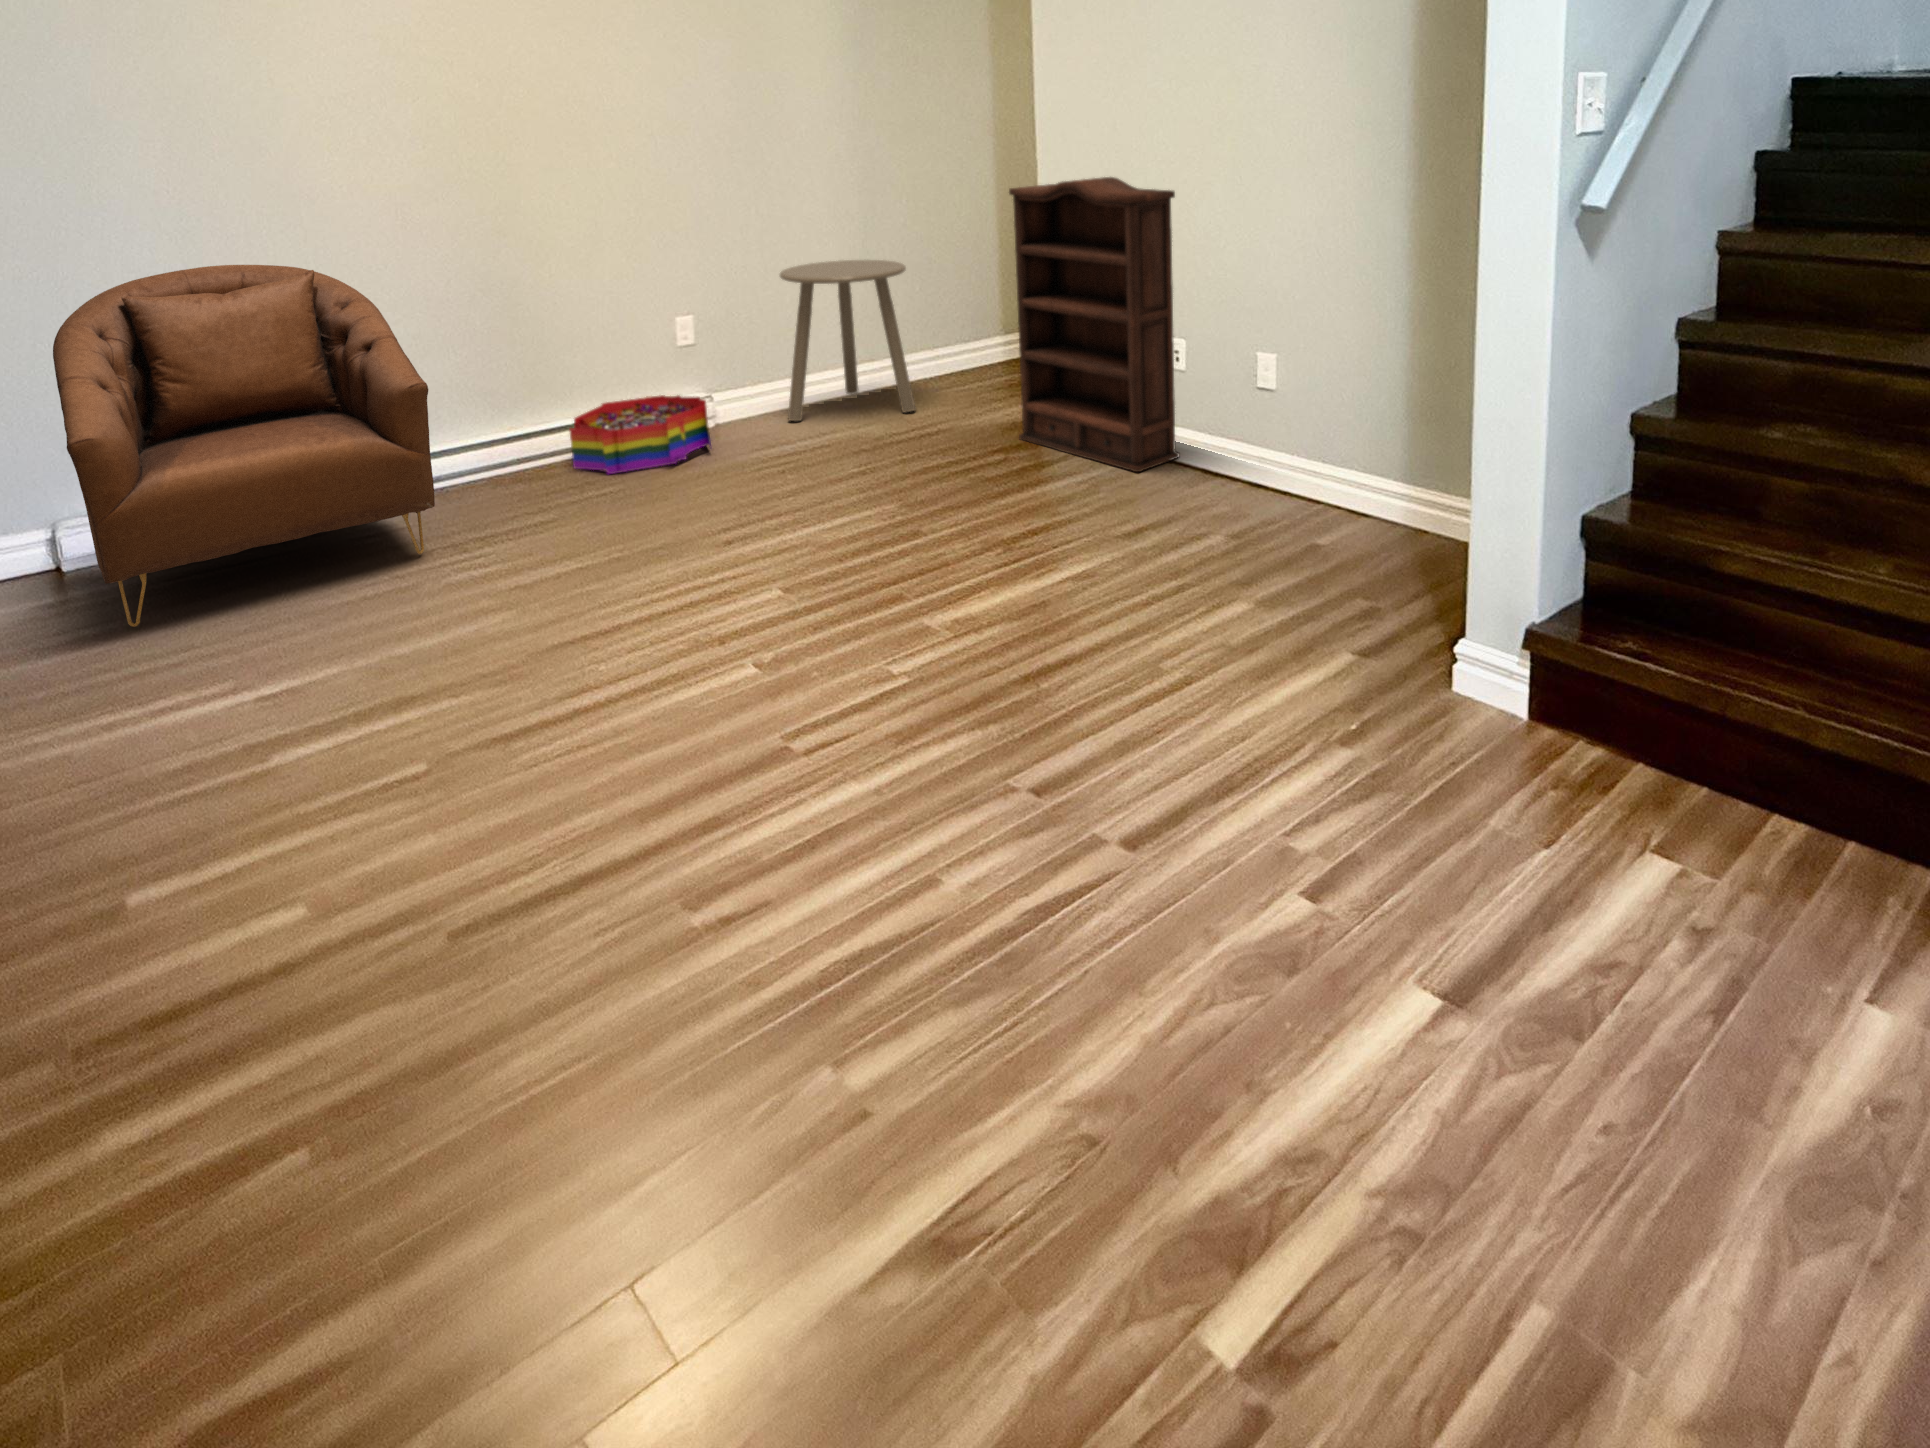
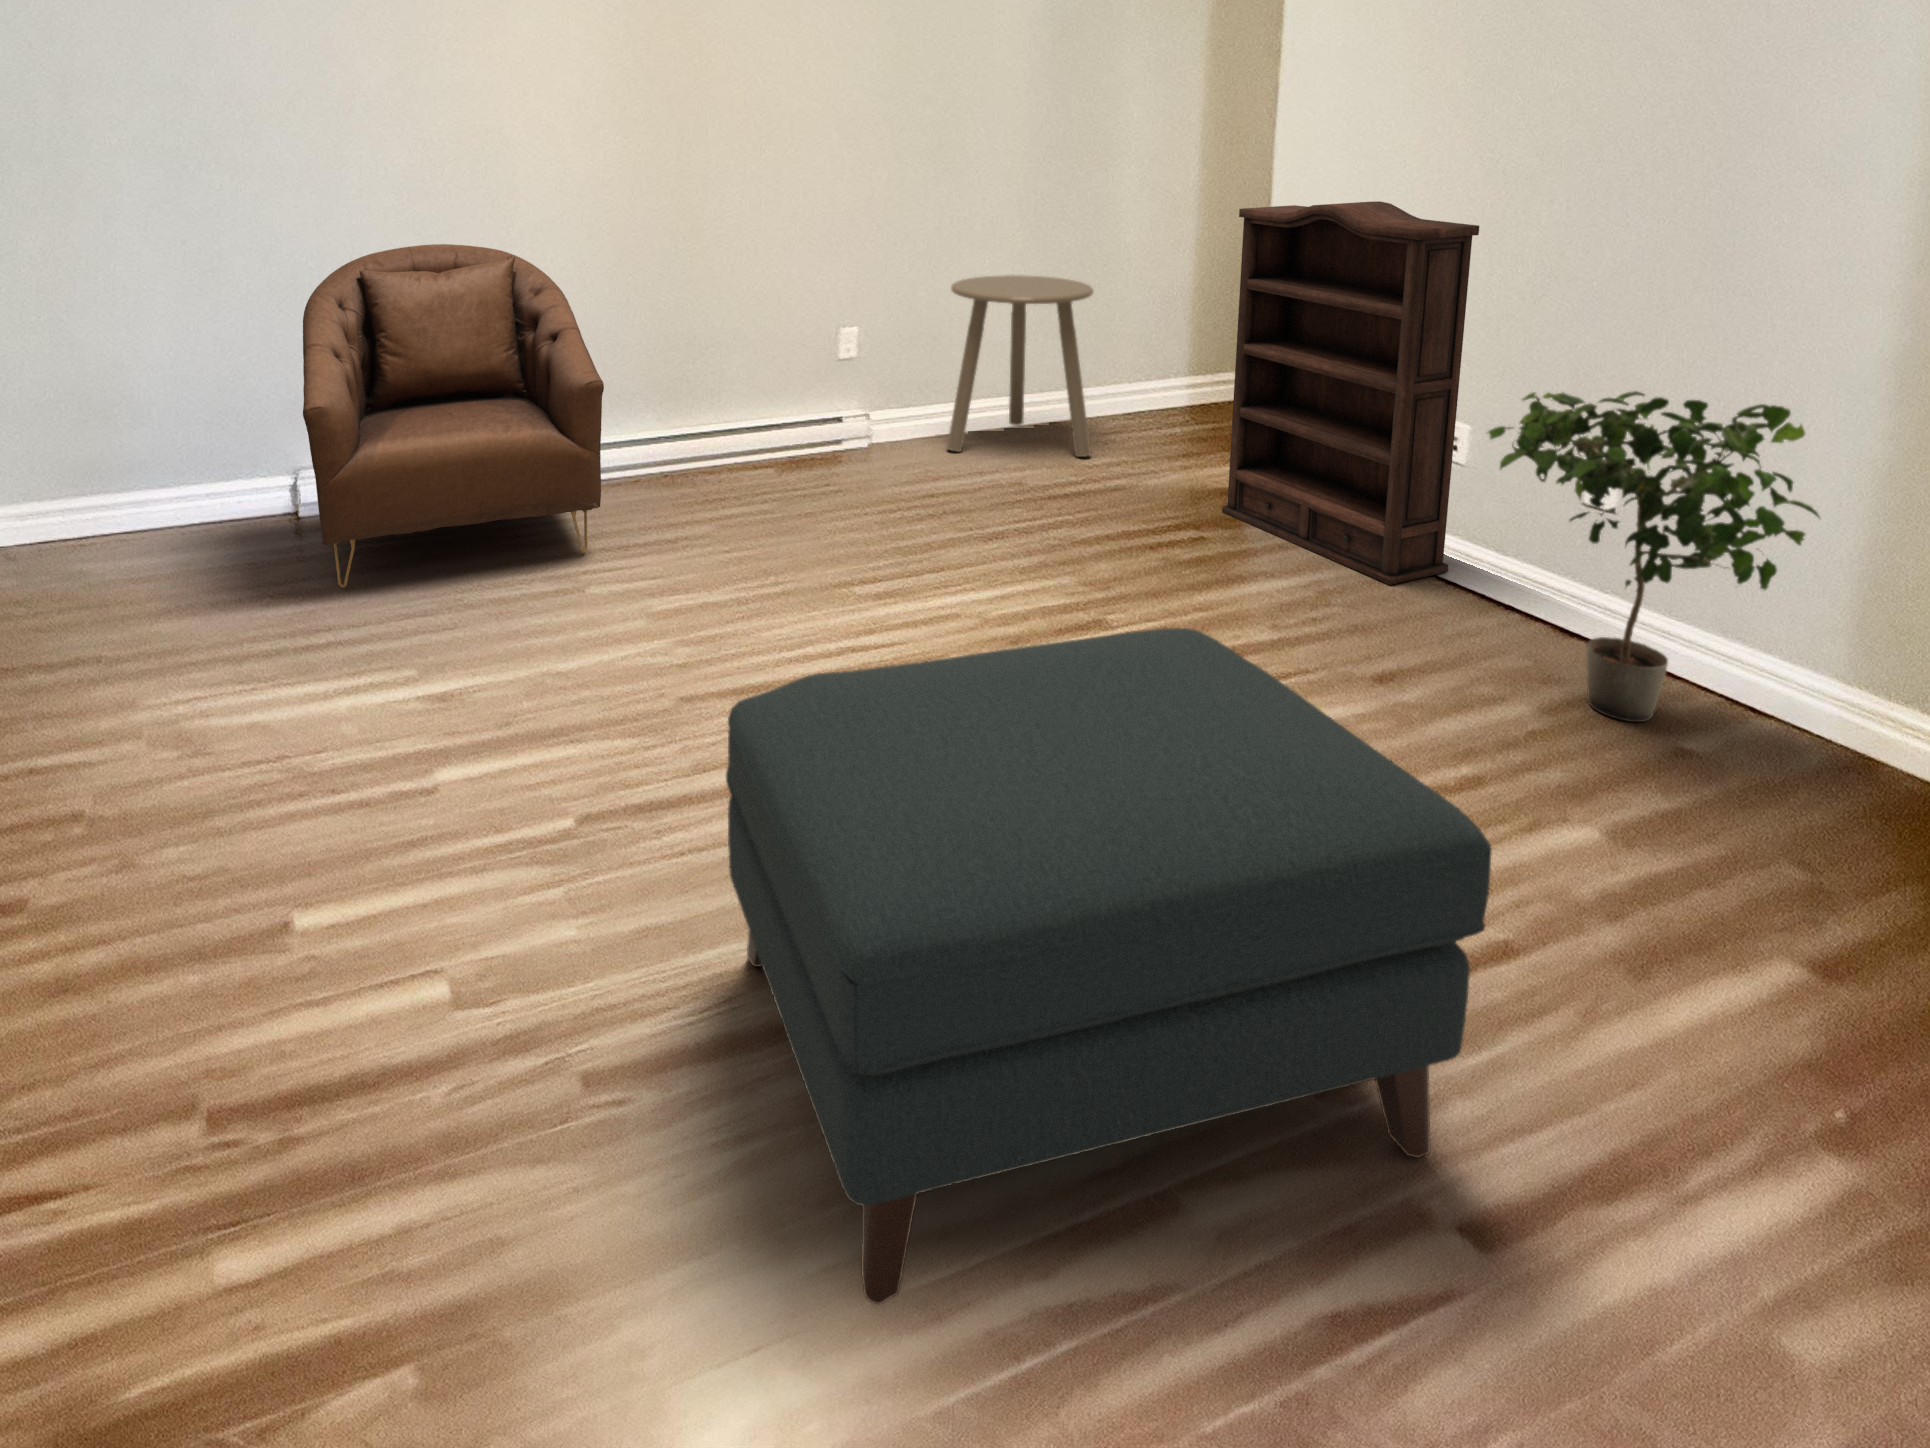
potted plant: none [1179,300,1372,534] -> present [1488,391,1819,722]
storage bin: present [569,395,711,474] -> none [728,406,867,488]
ottoman: none [566,497,1124,998] -> present [726,628,1492,1304]

